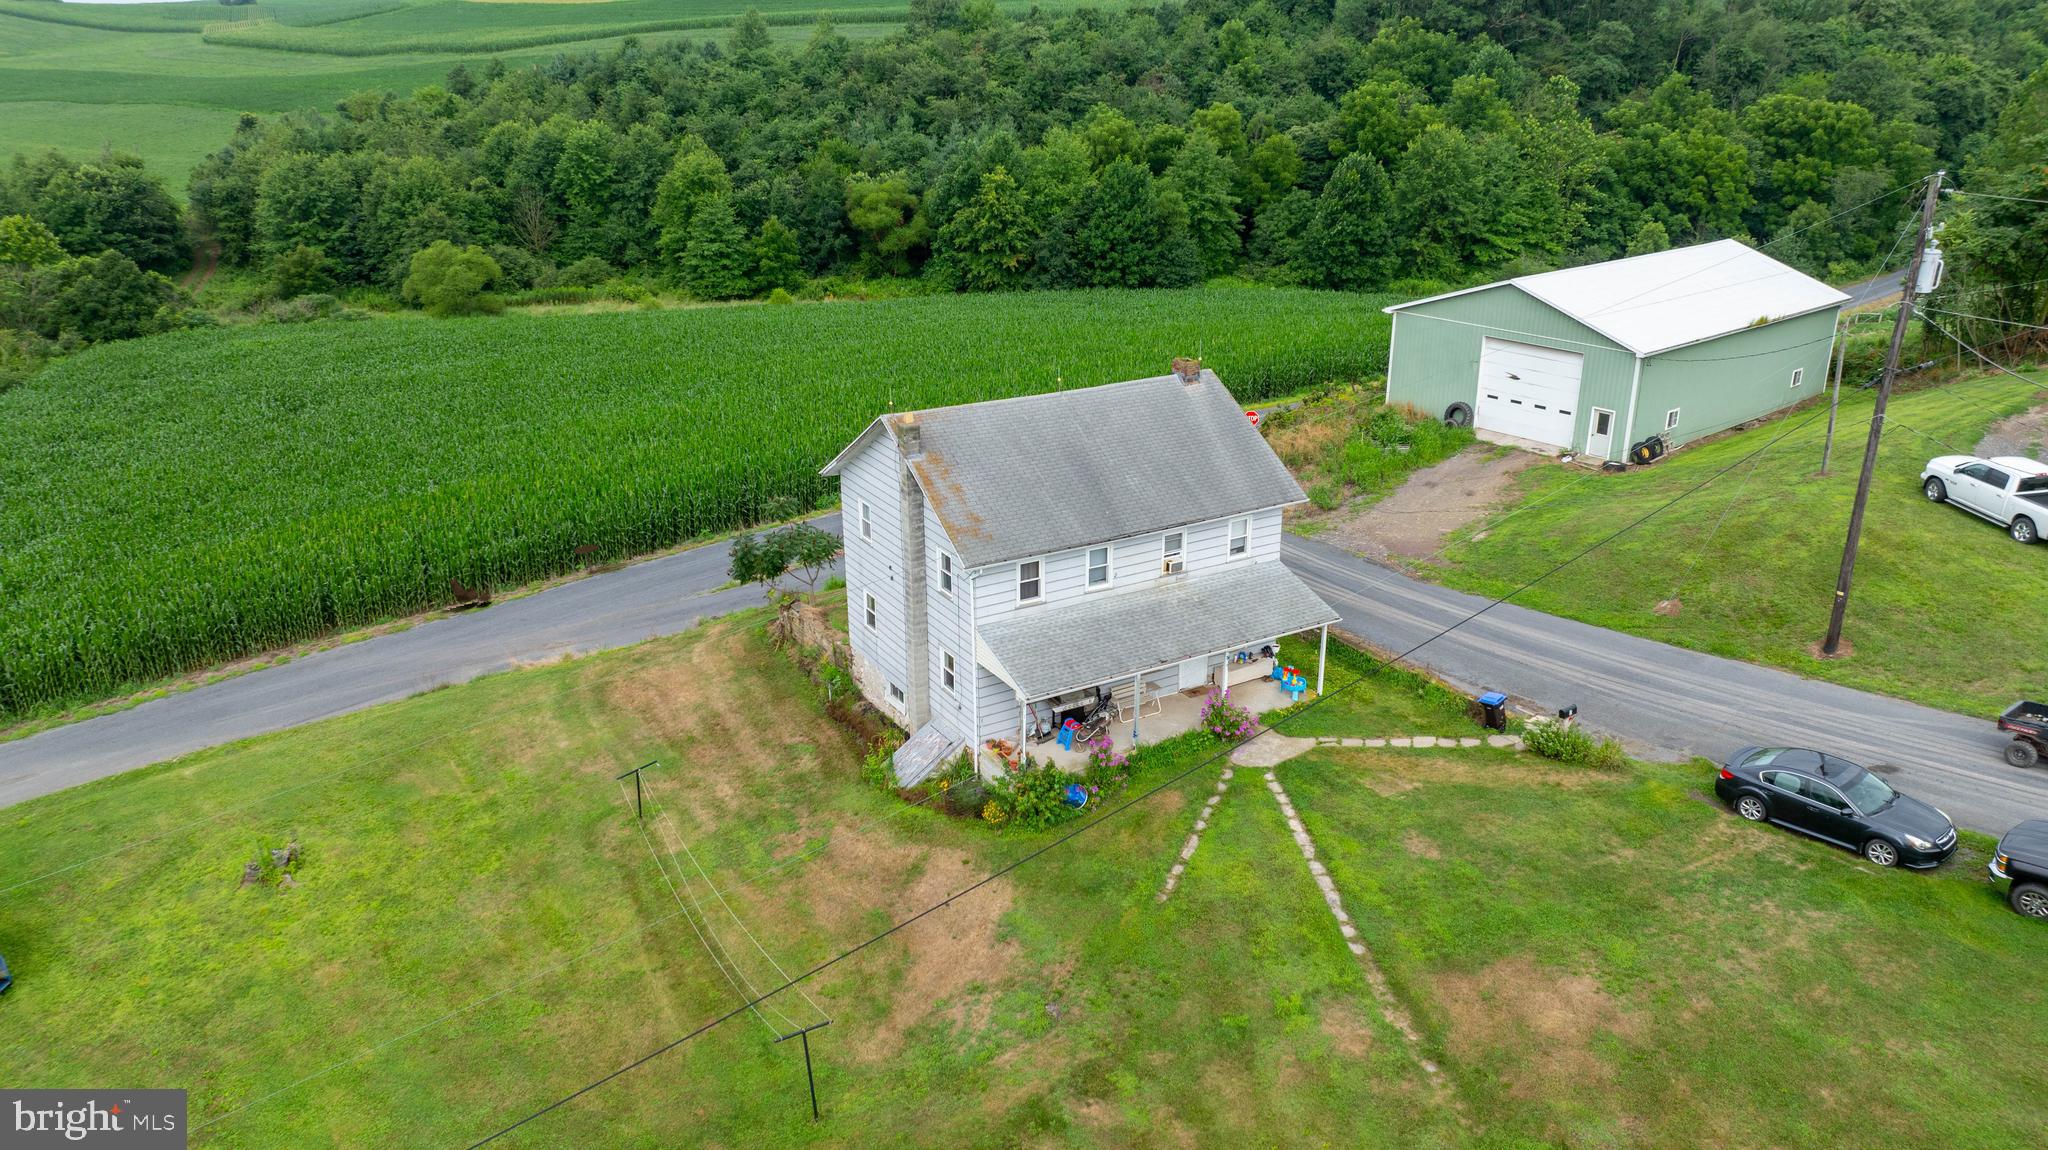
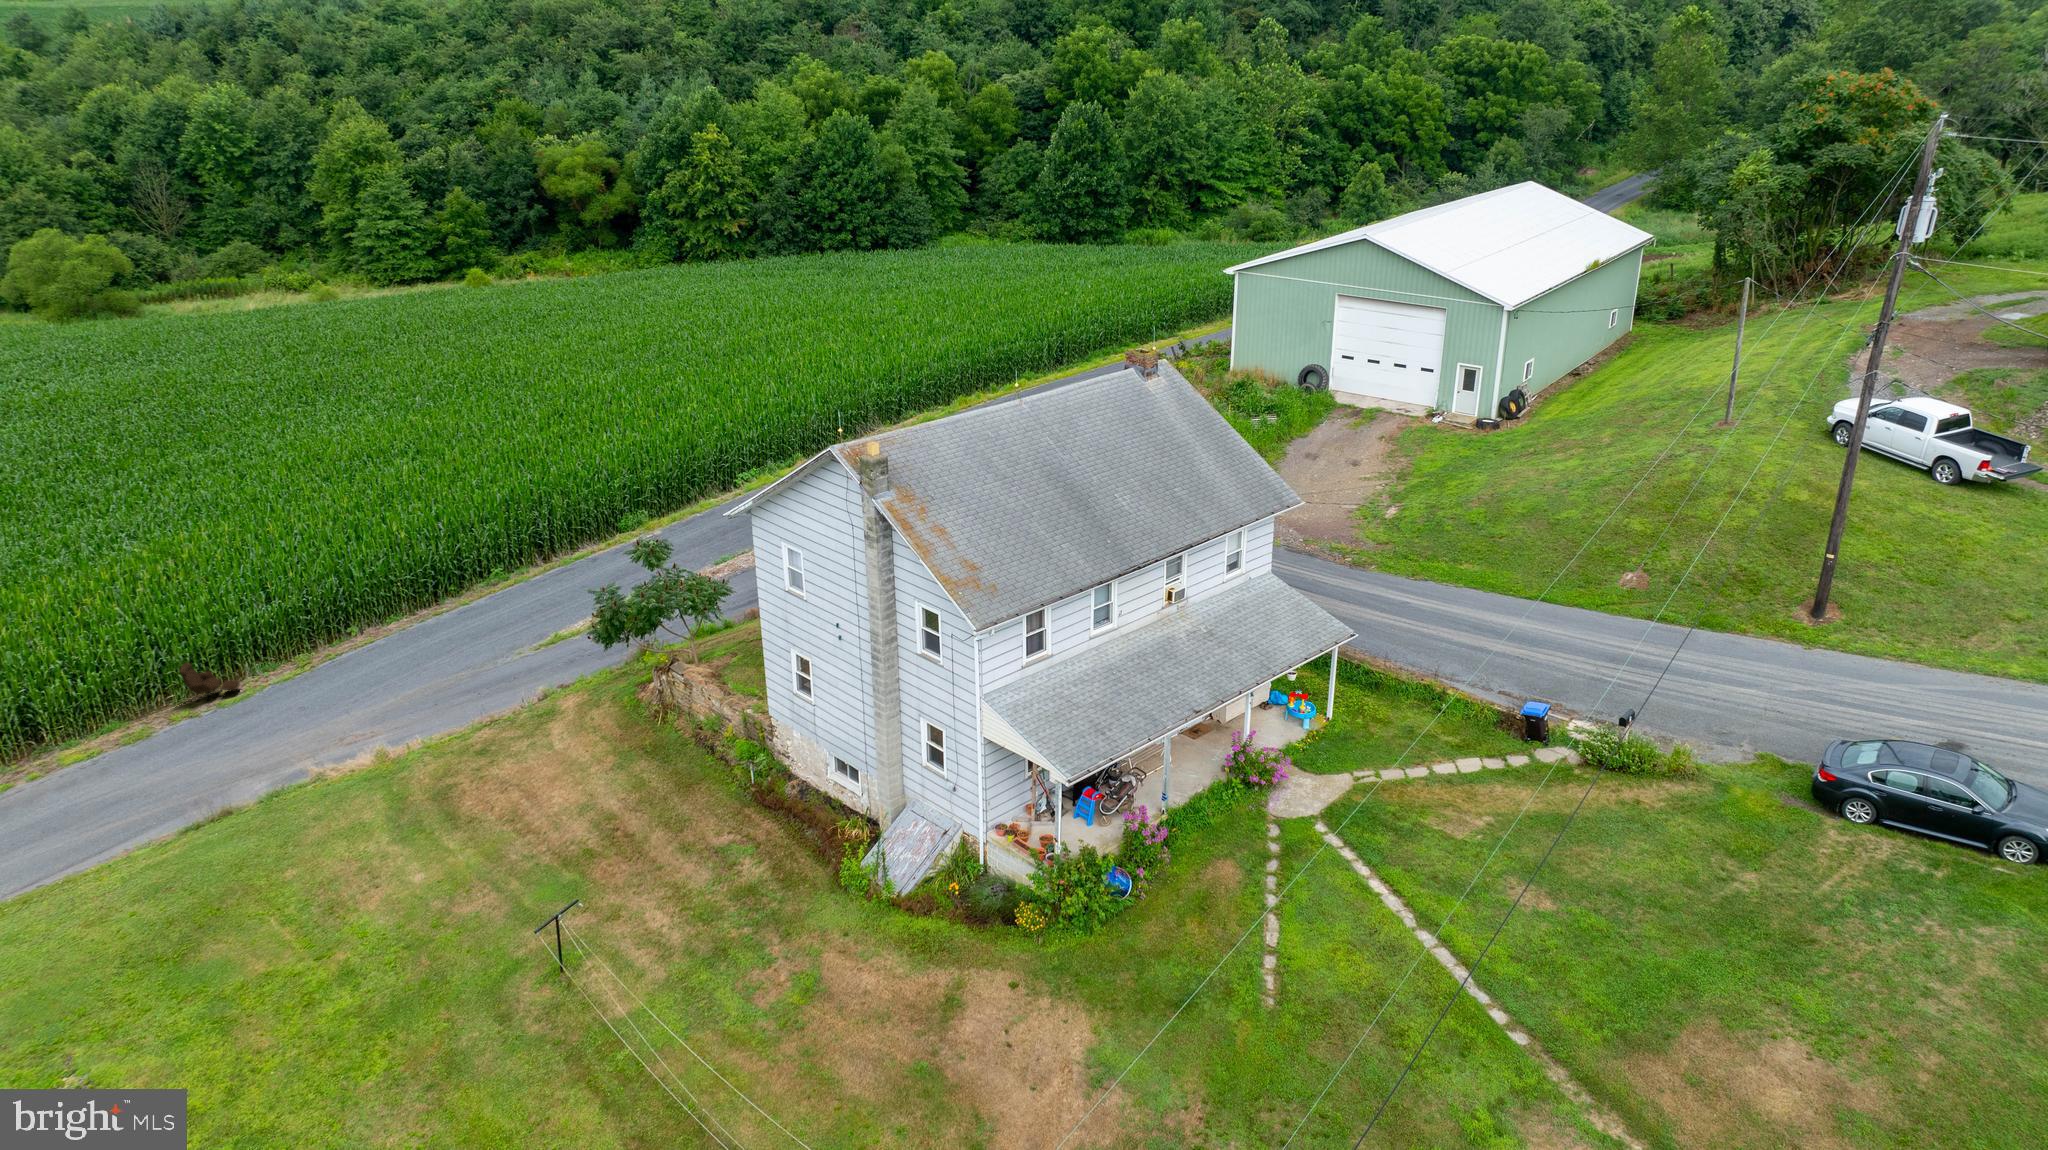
pedestal table: present [575,544,599,575] -> none [344,600,378,639]

